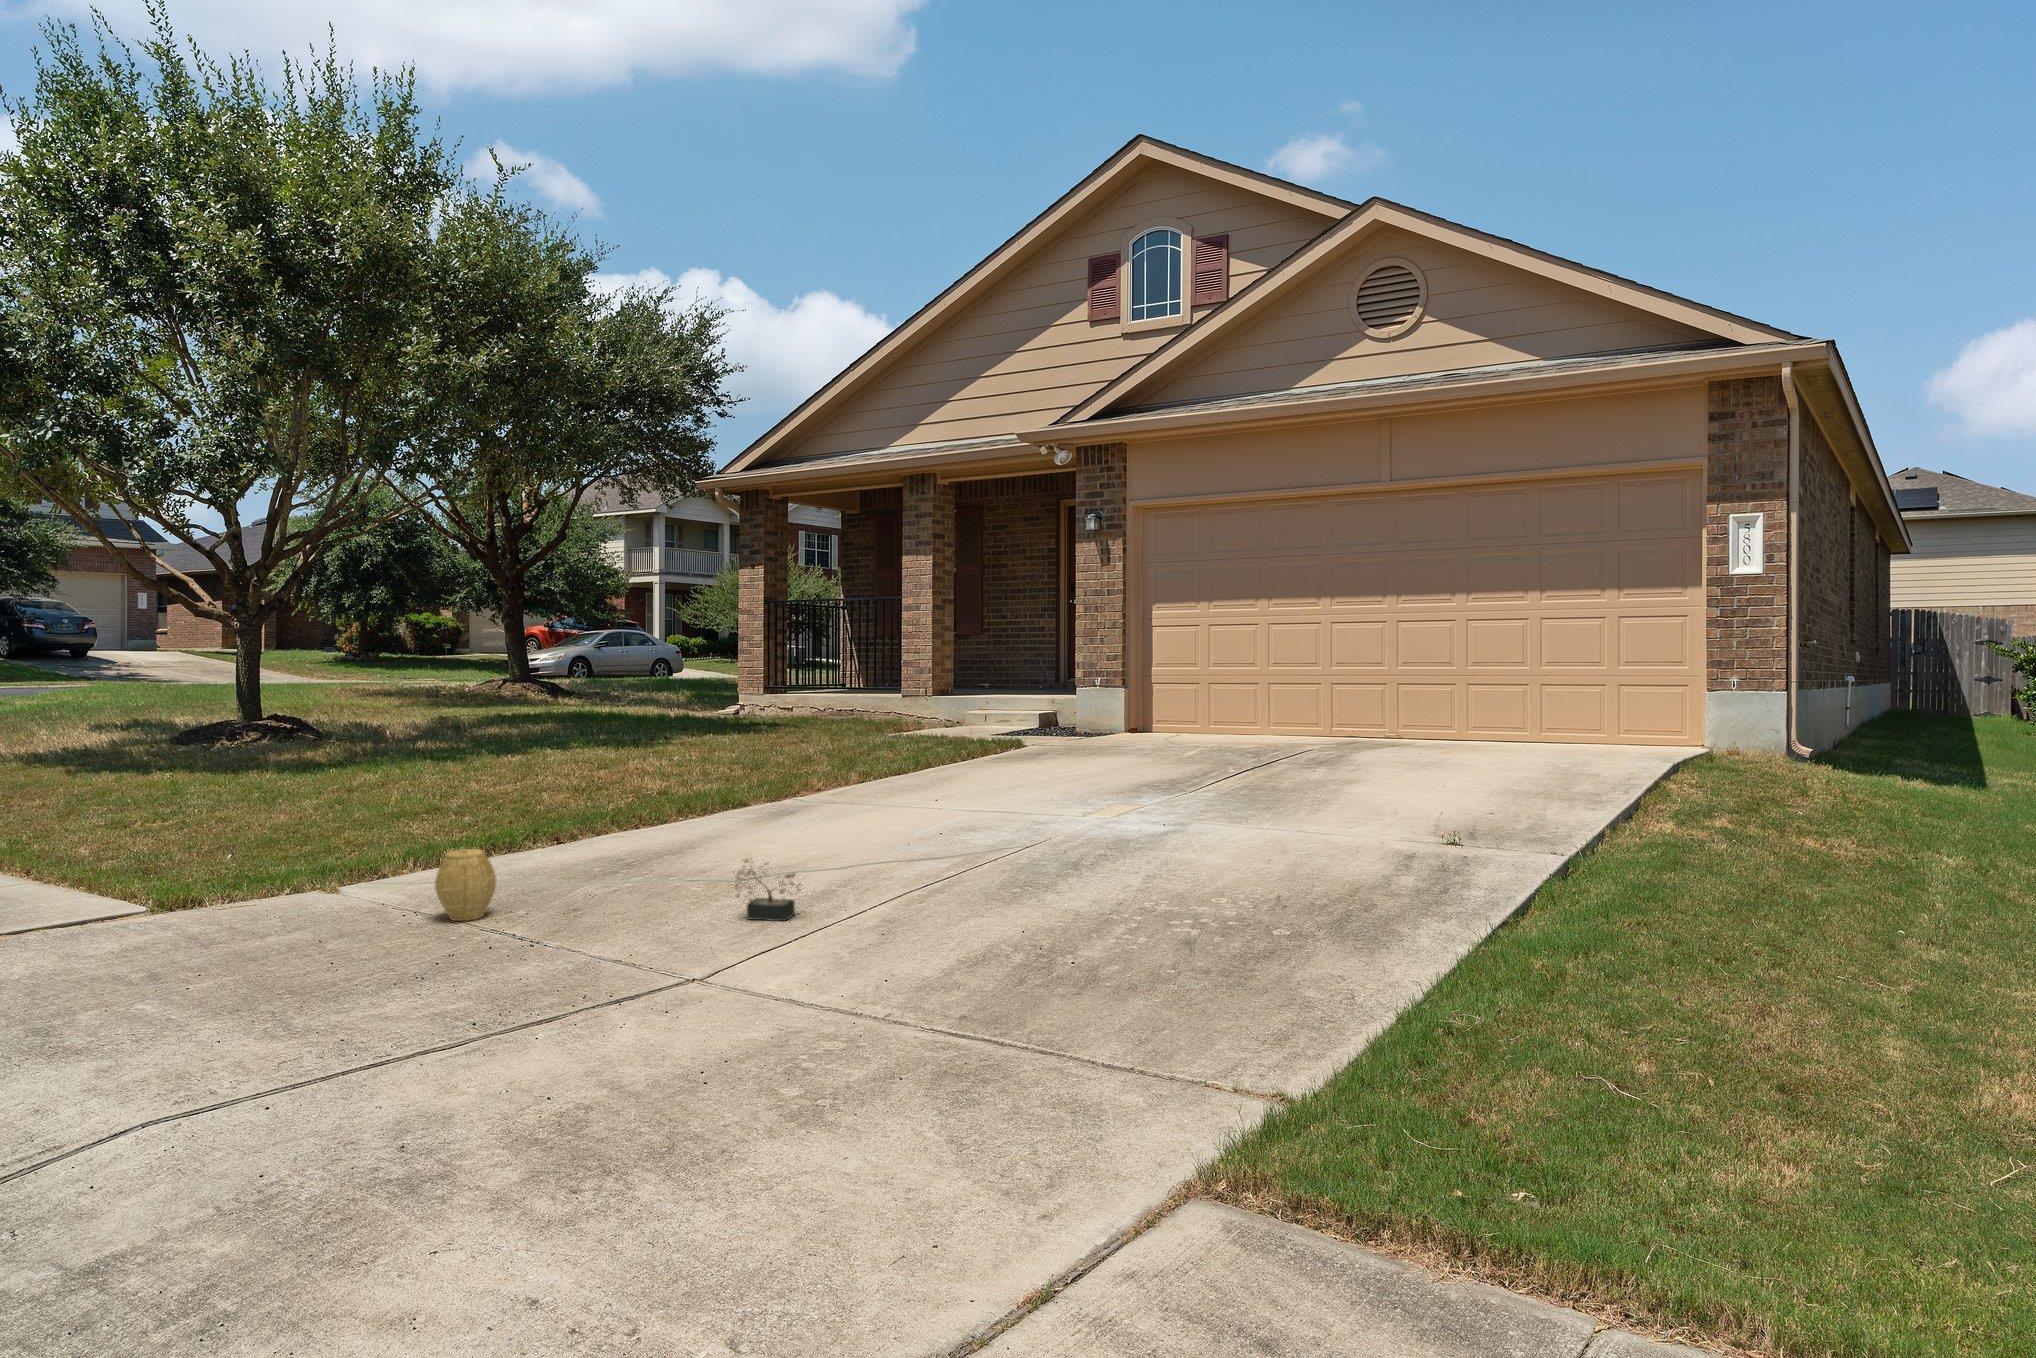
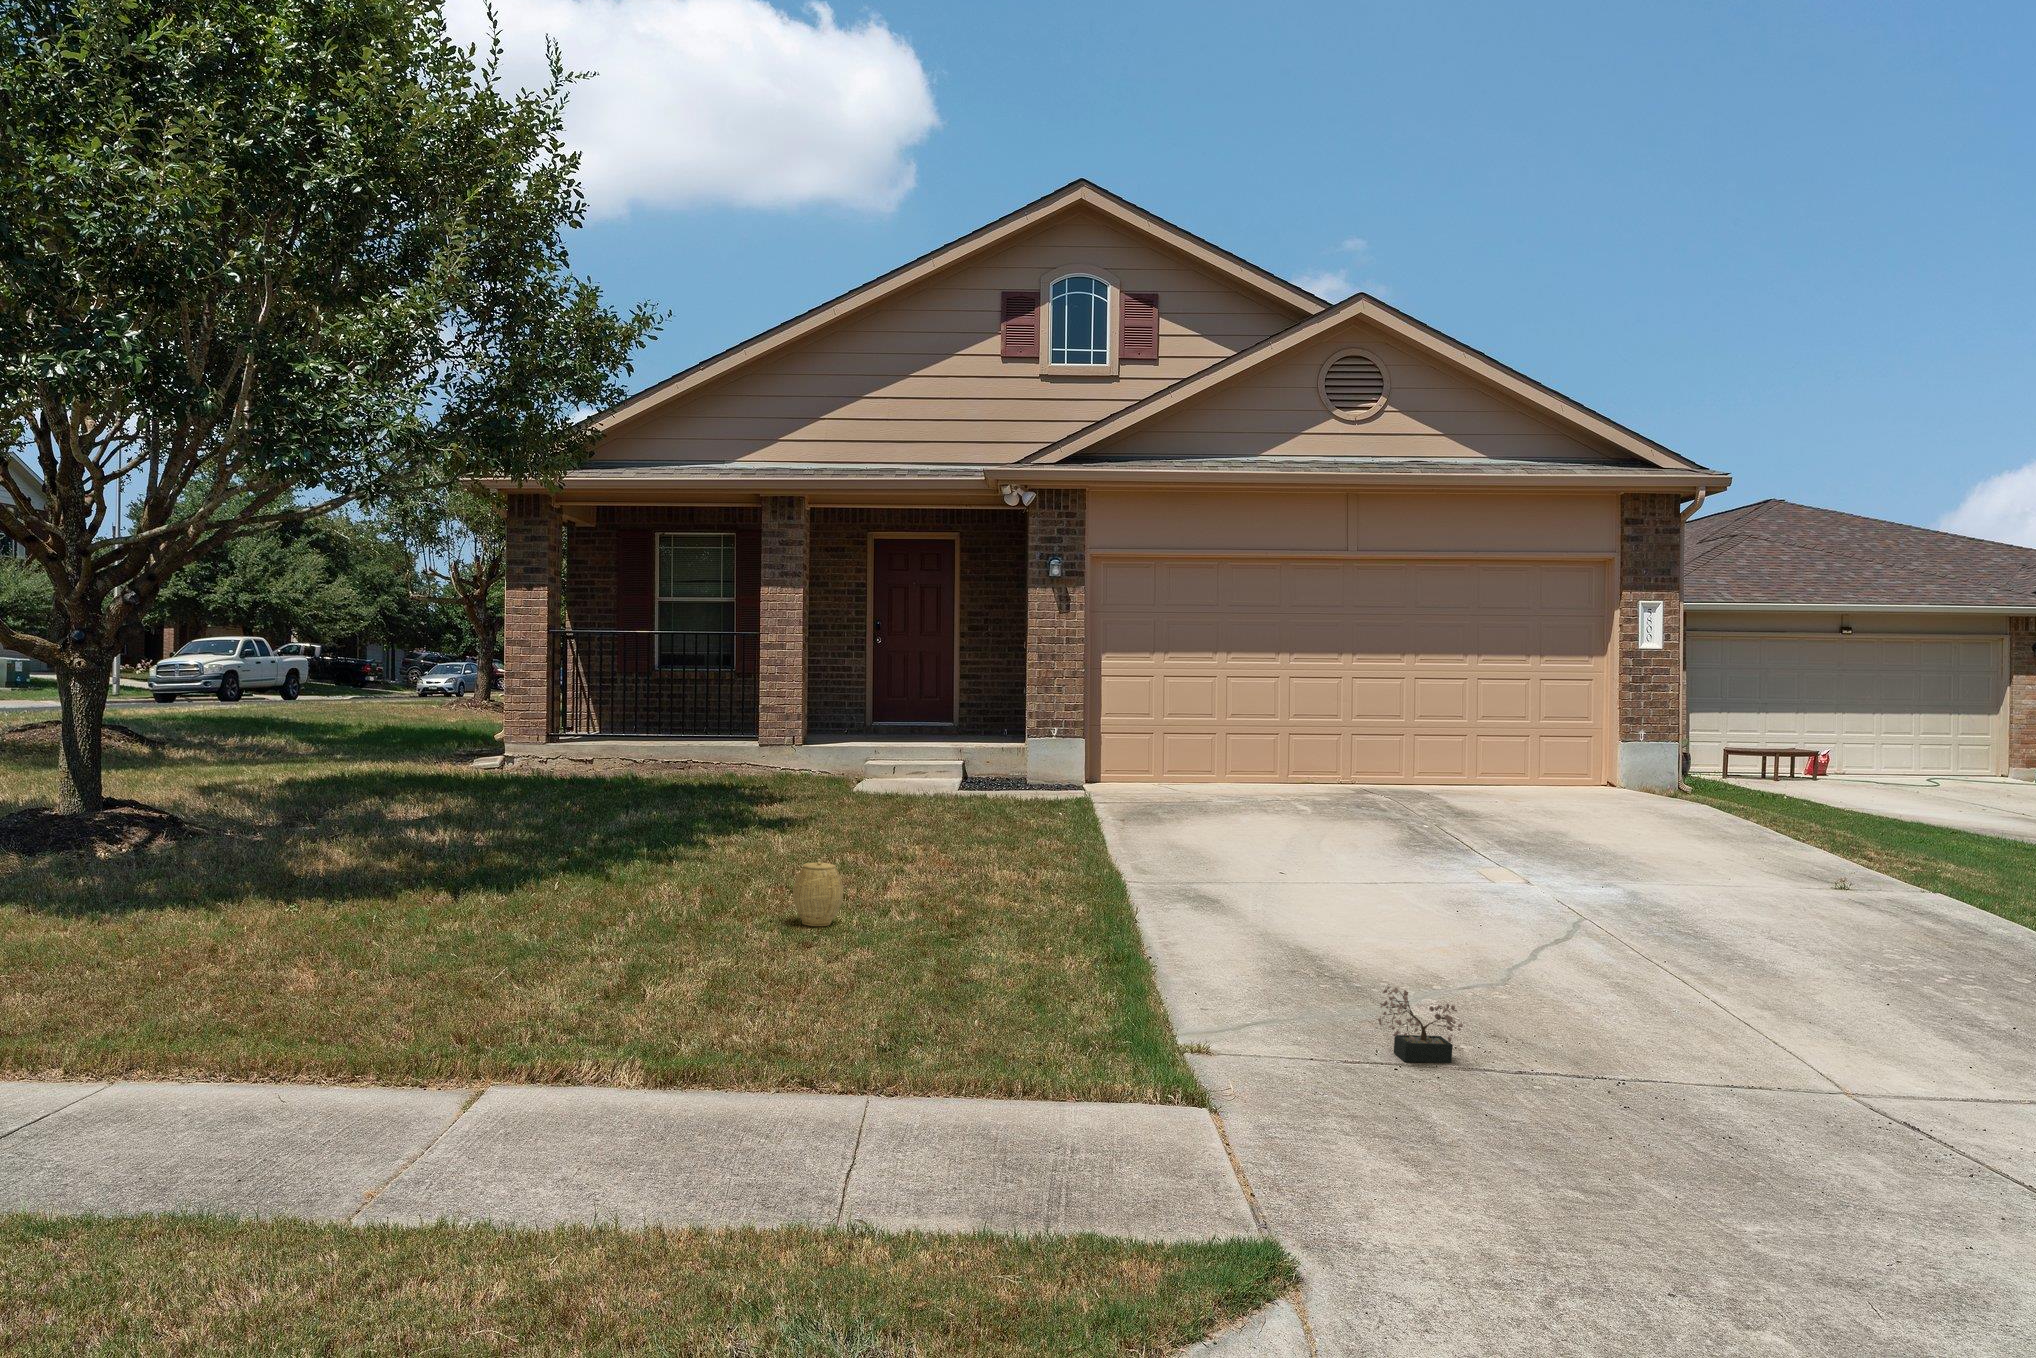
decorative plant: present [735,859,800,921] -> present [1378,986,1463,1063]

